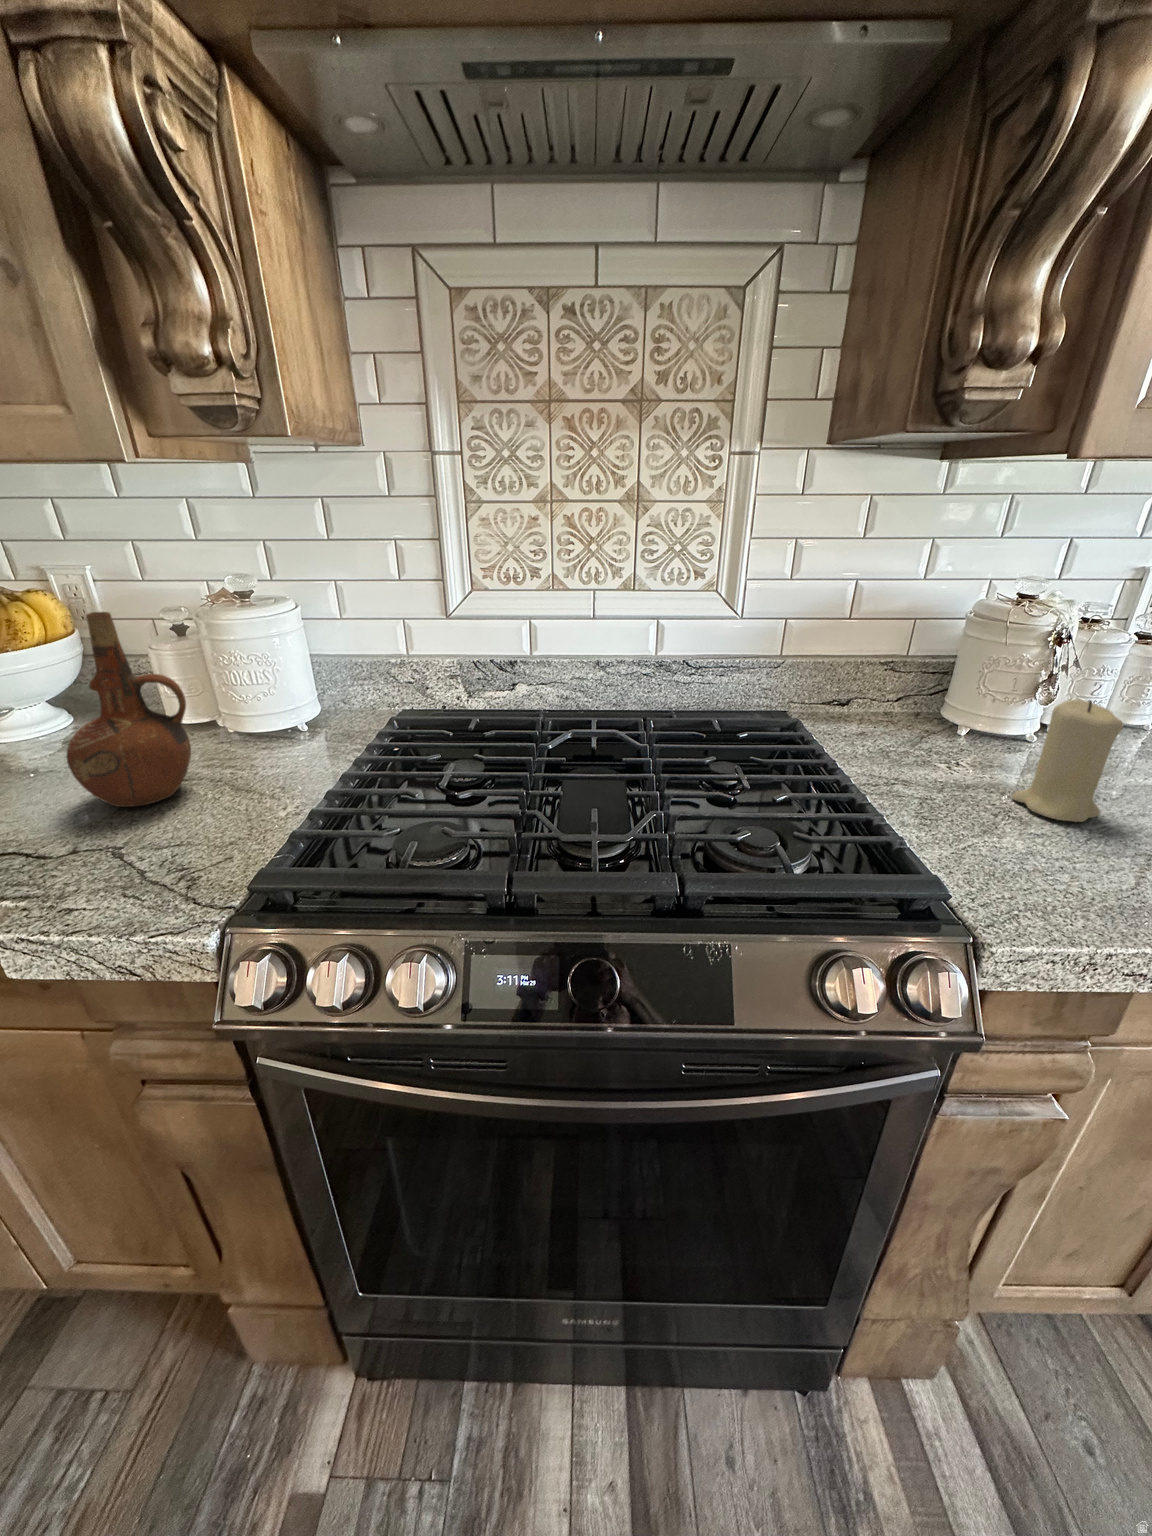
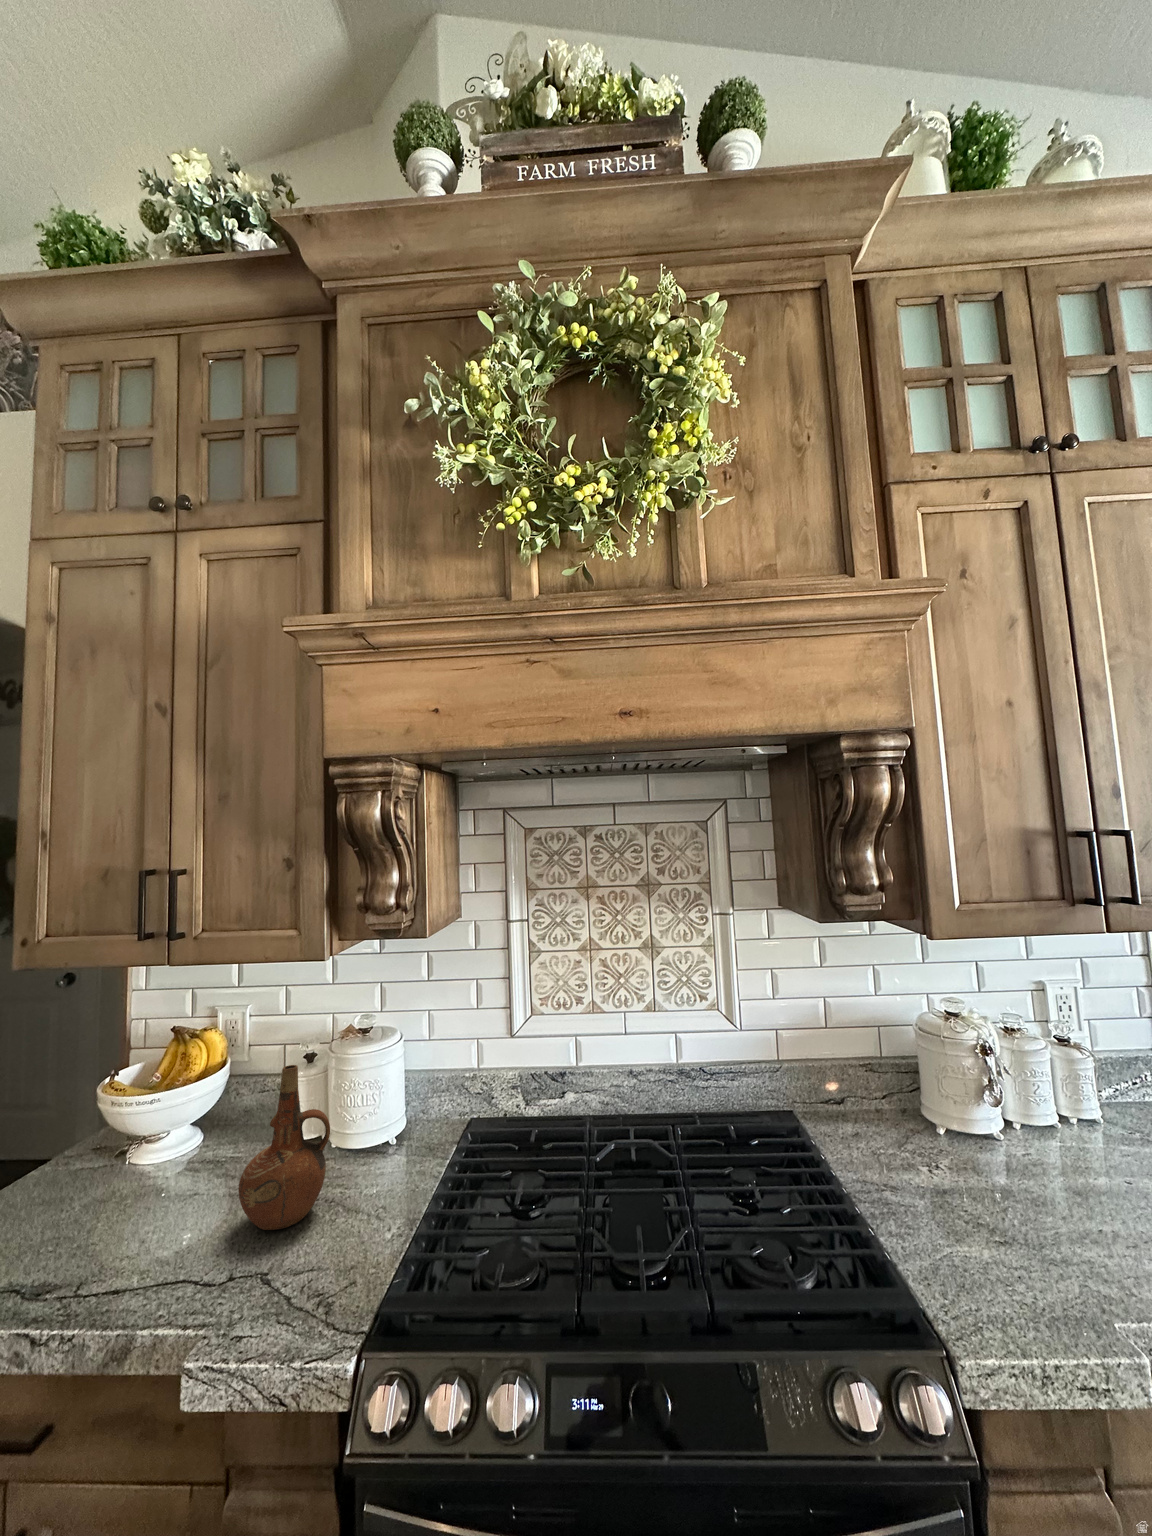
candle: present [1012,700,1124,822] -> none [975,1114,1047,1228]

